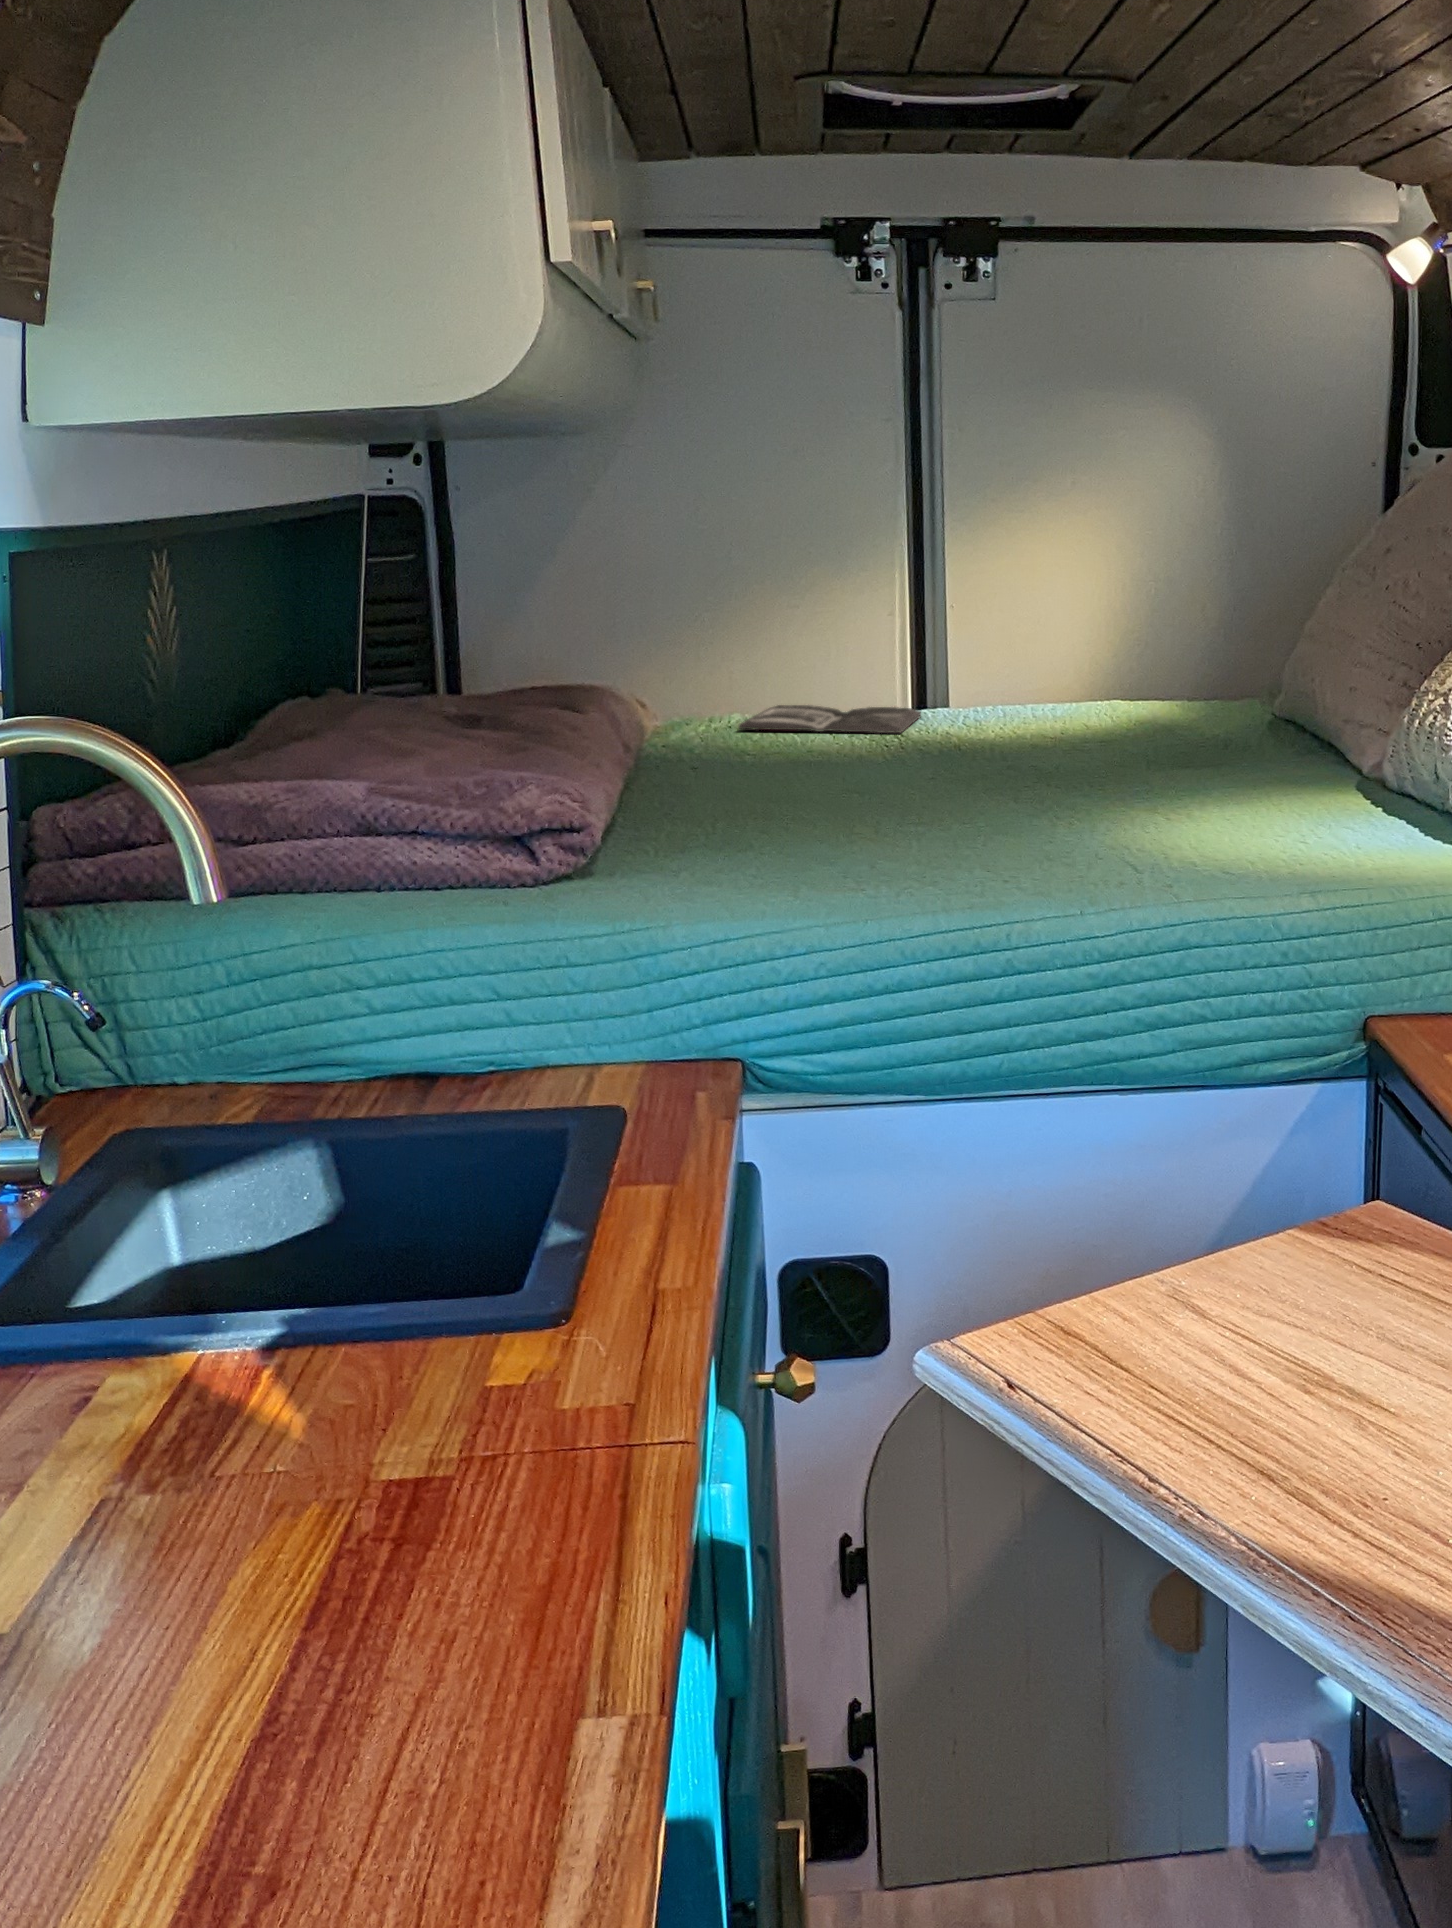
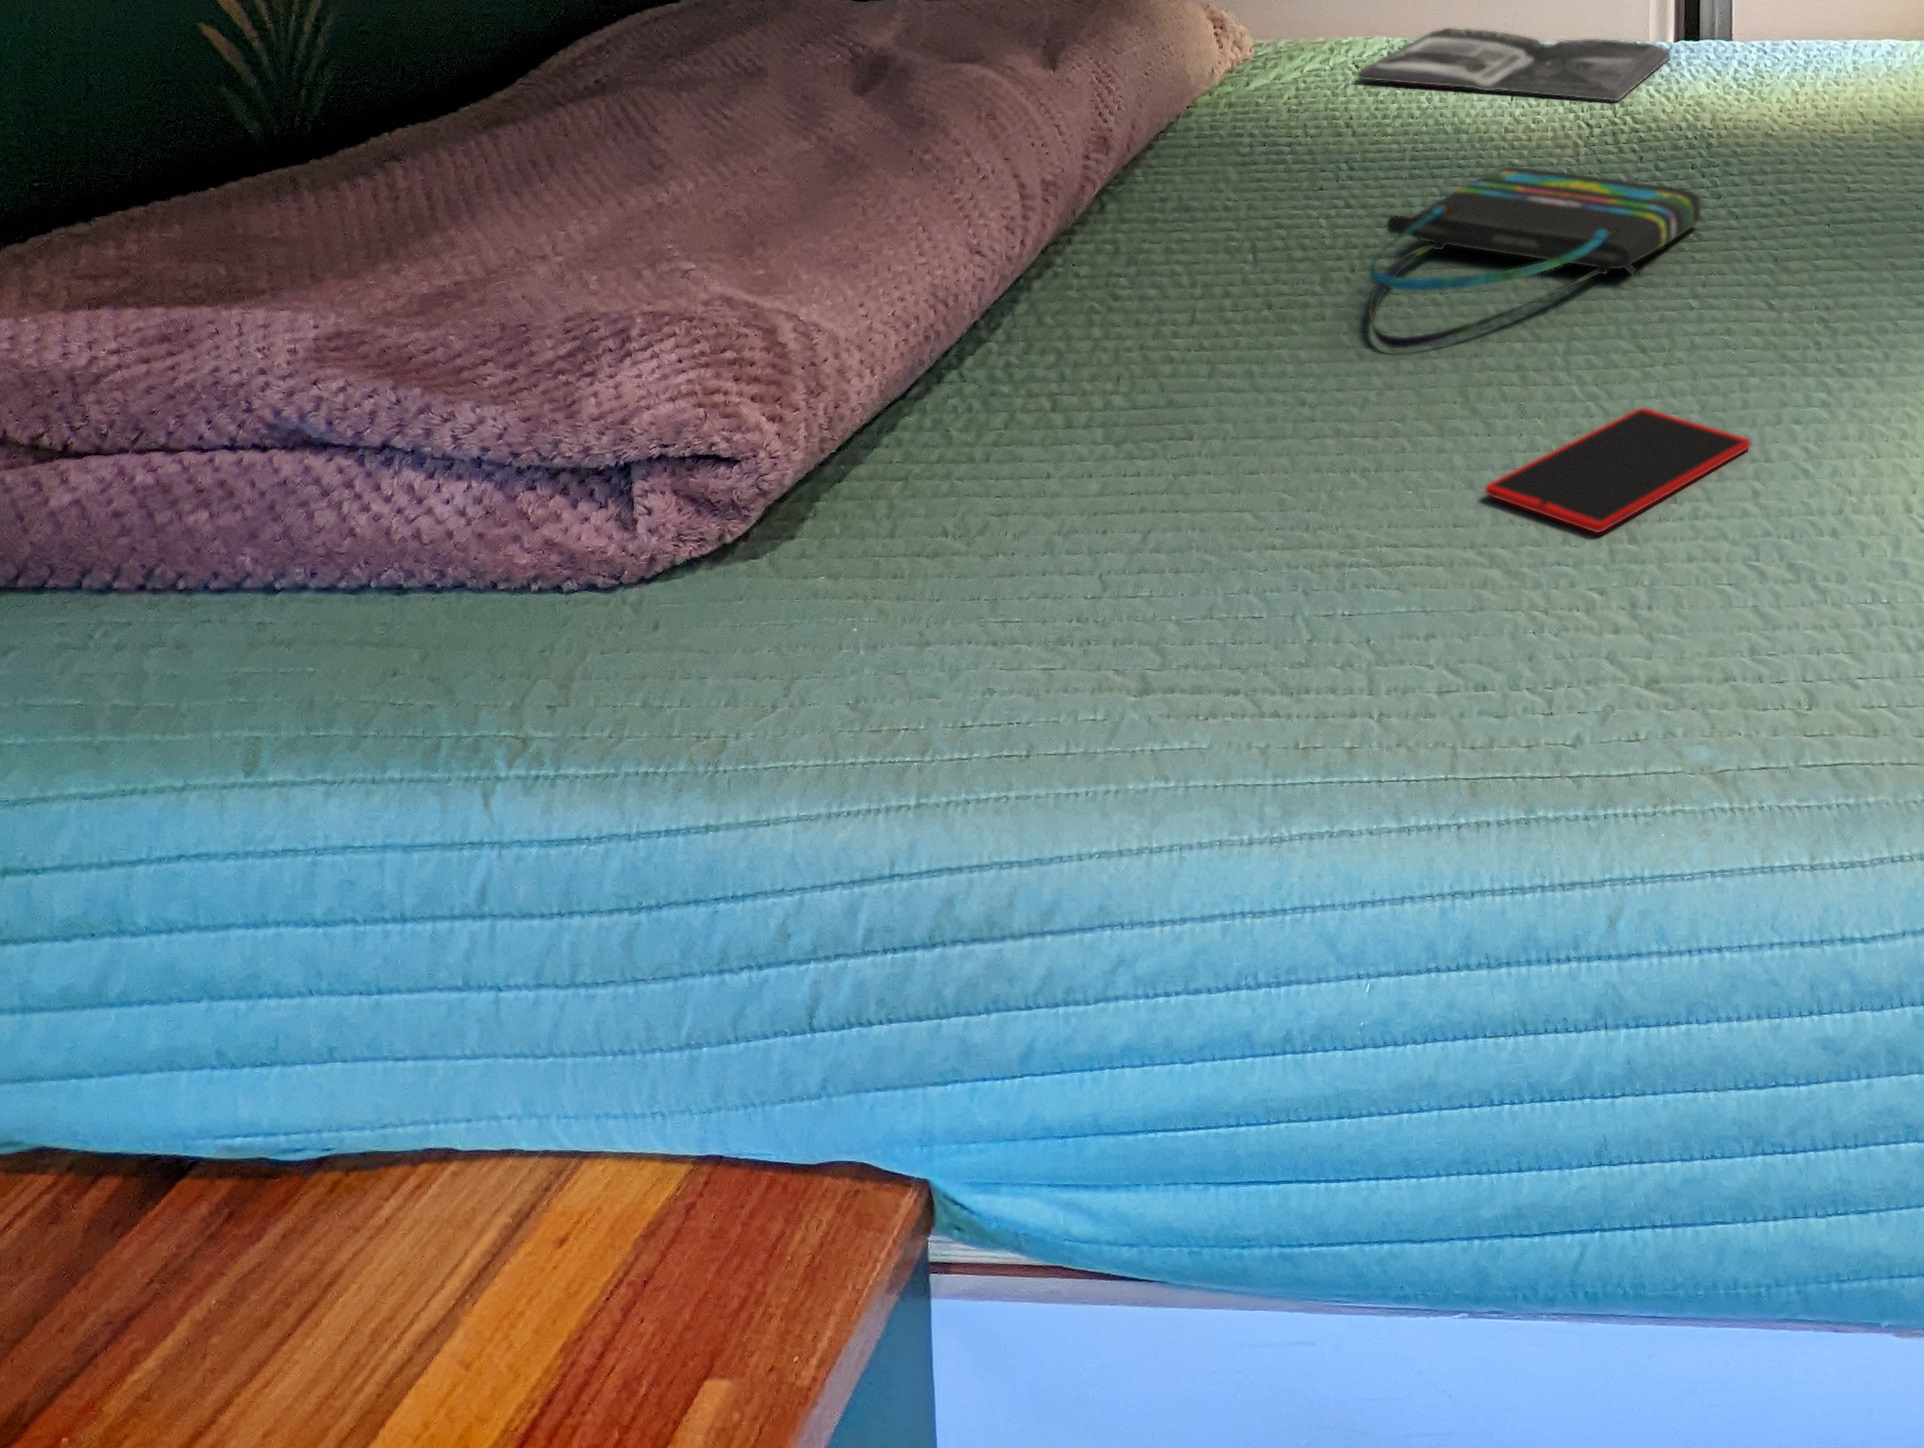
tote bag: none [810,750,973,813] -> present [1369,167,1701,348]
smartphone: none [916,822,1029,852] -> present [1485,408,1750,532]

